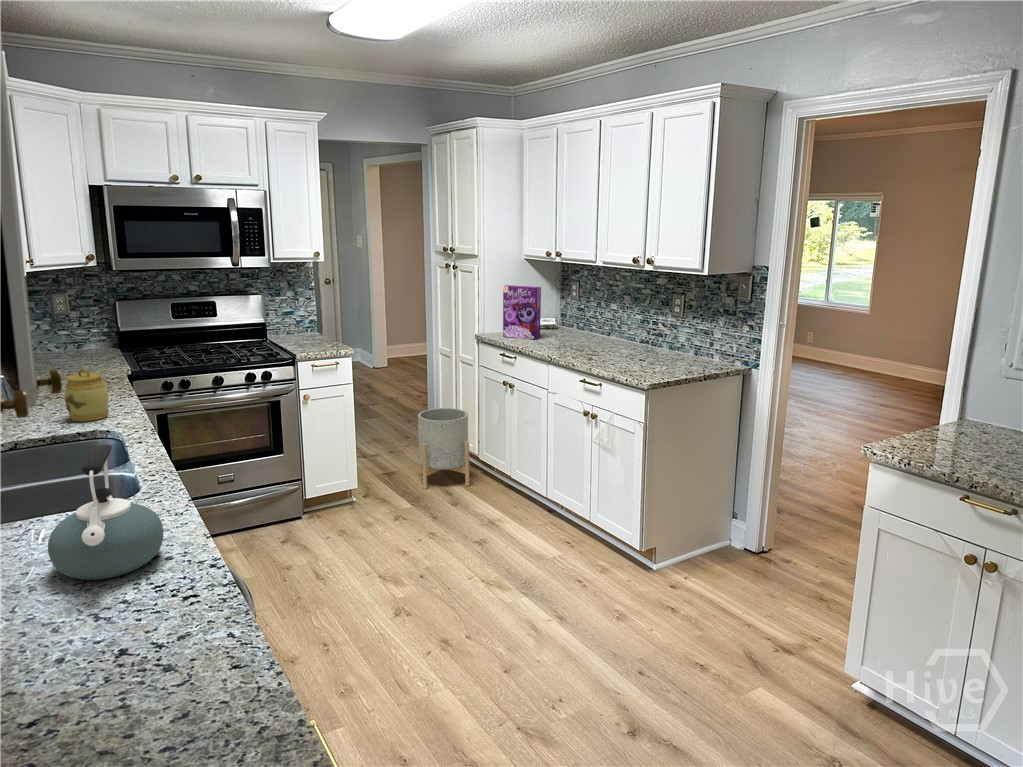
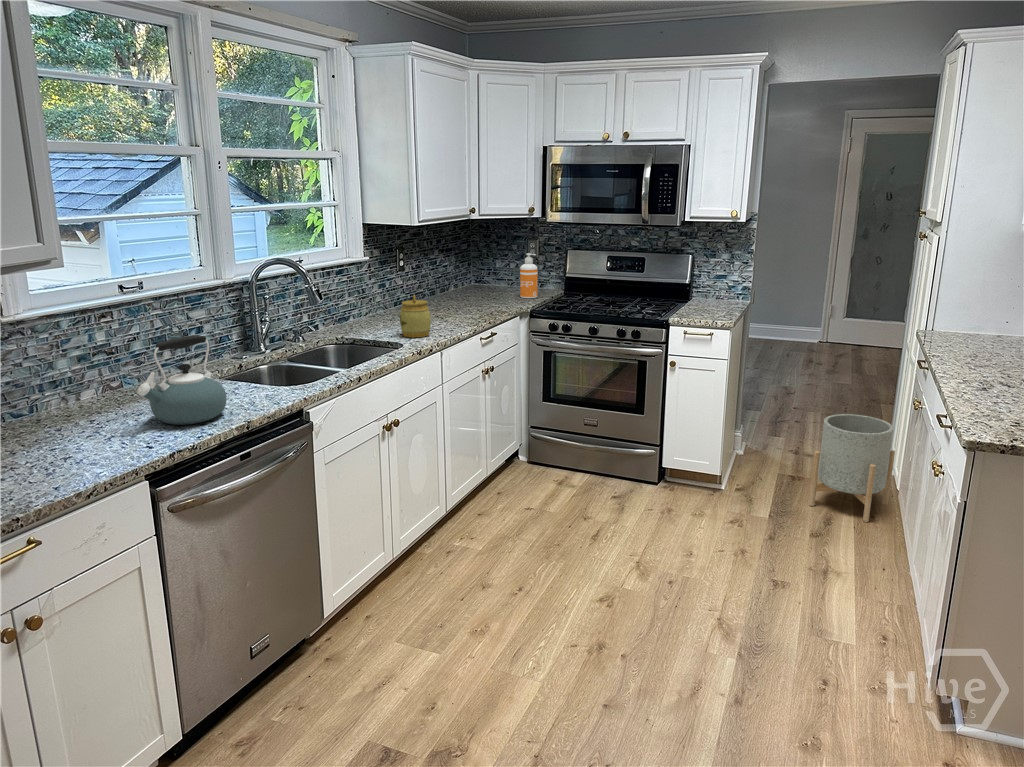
cereal box: present [503,285,541,340] -> none [951,265,1013,349]
soap dispenser: none [77,308,105,361] -> present [520,253,538,298]

